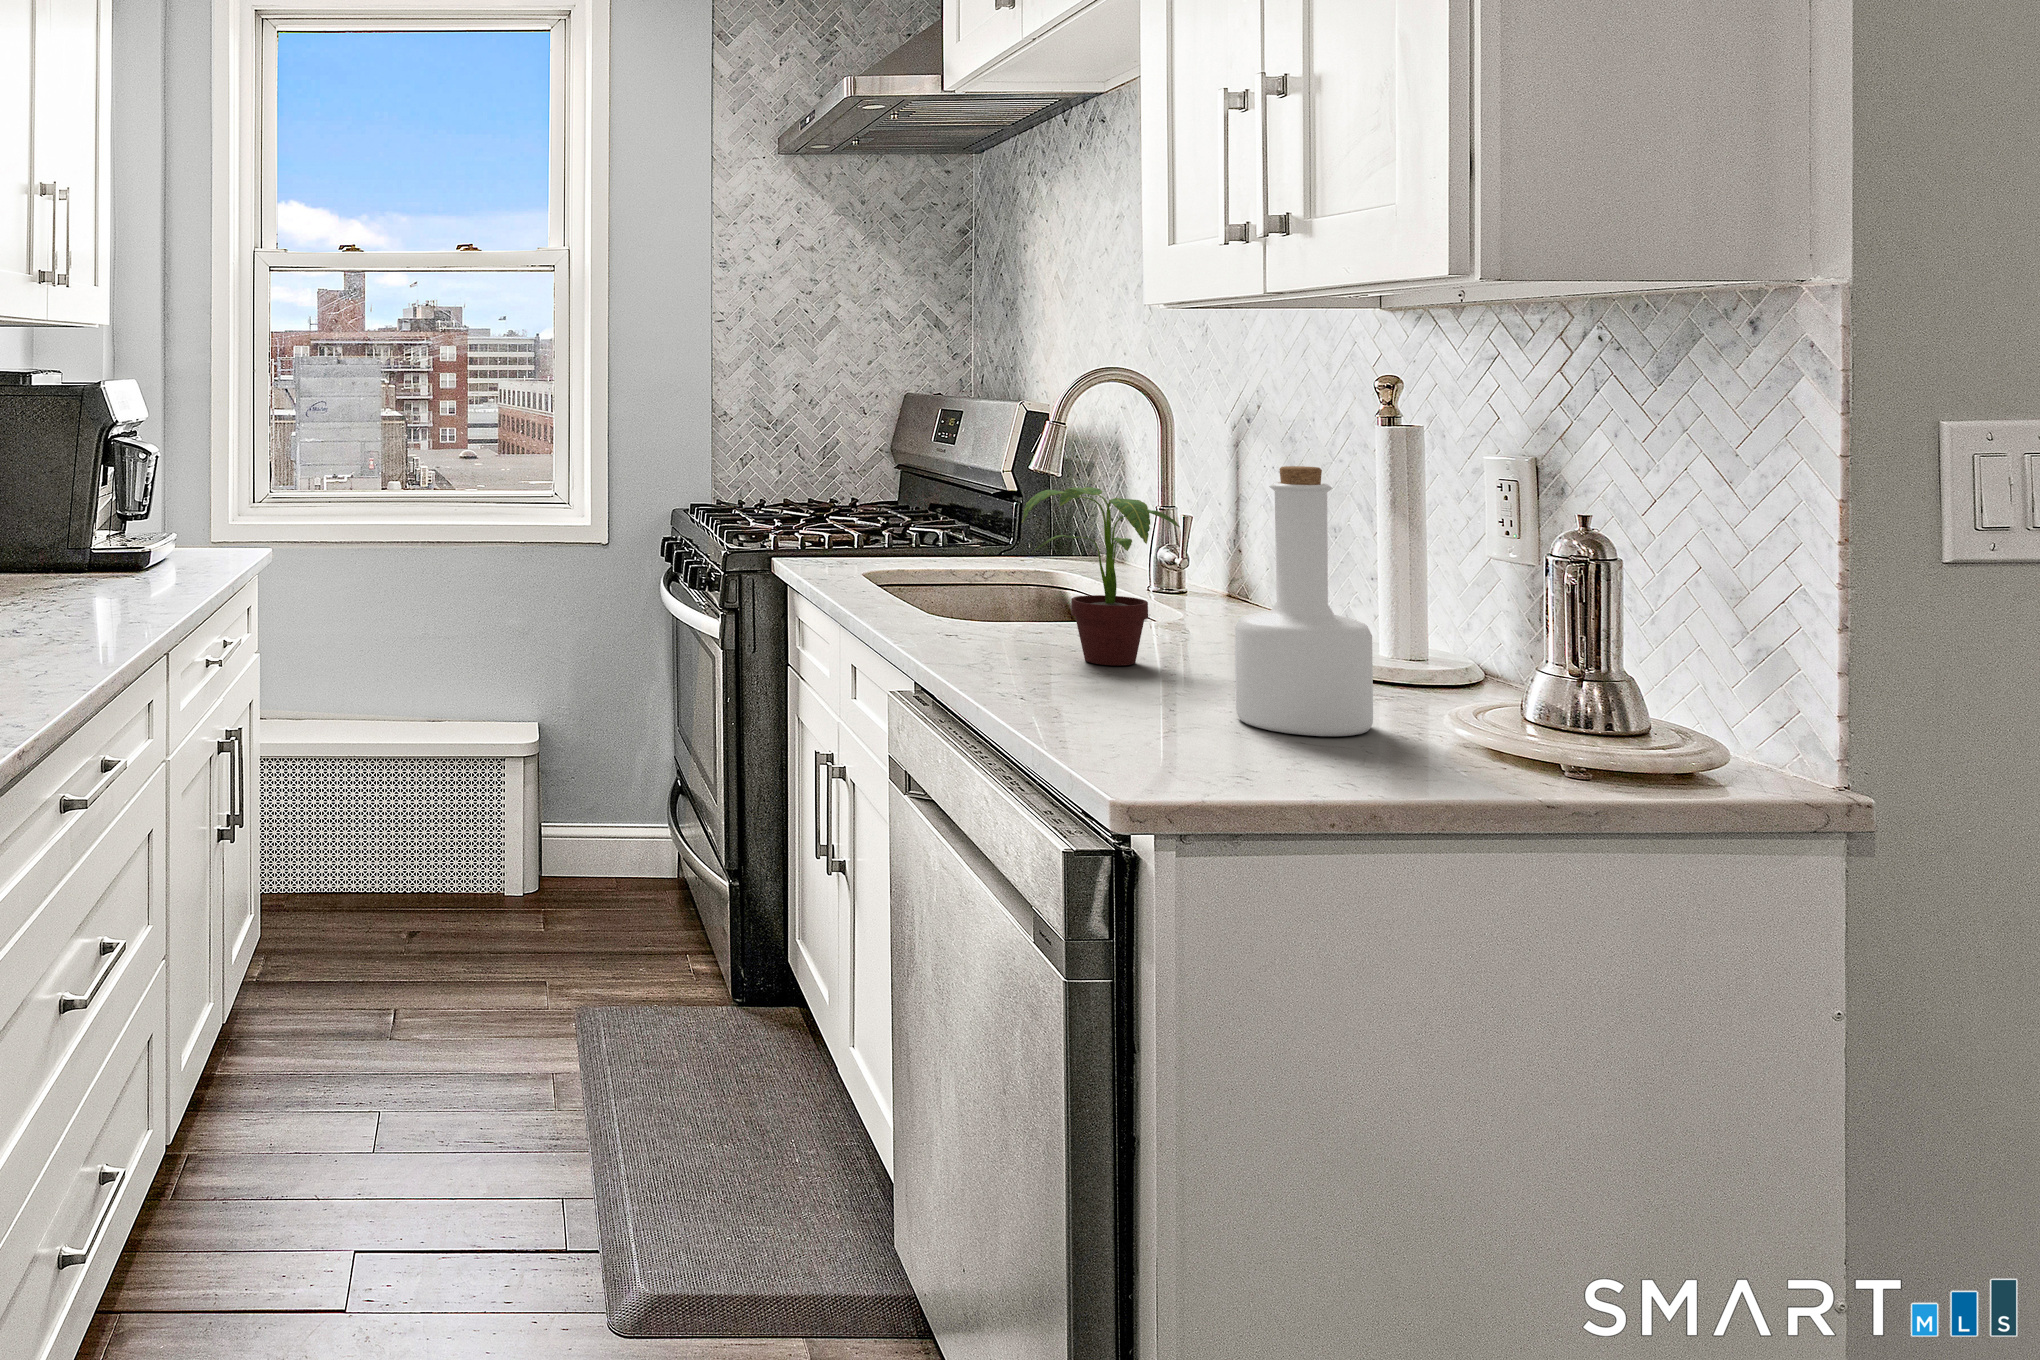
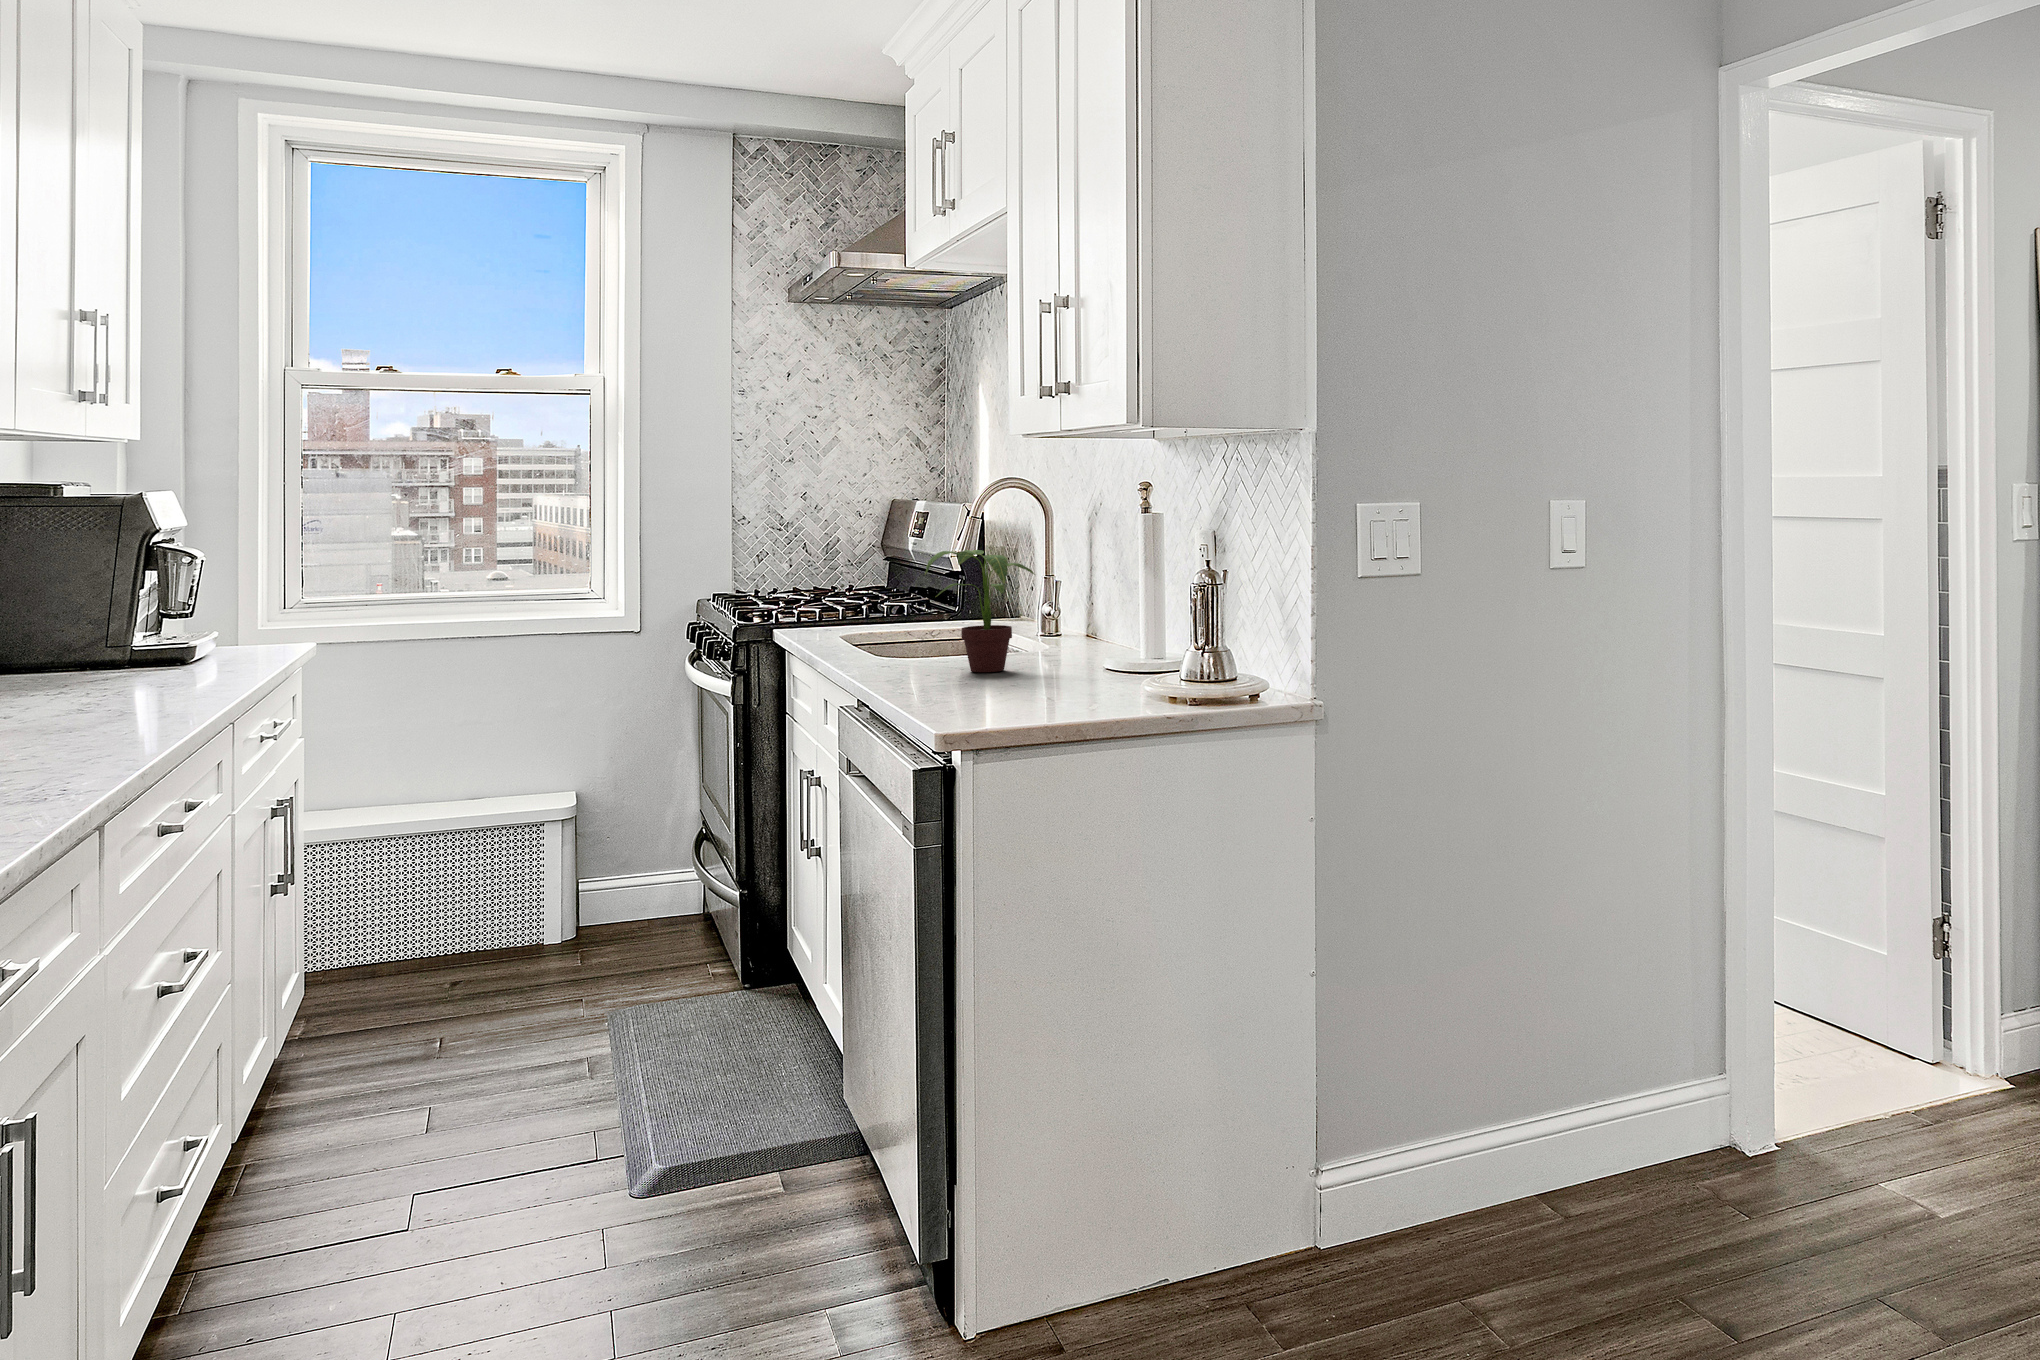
bottle: present [1235,466,1373,736] -> none [1047,523,1128,696]

